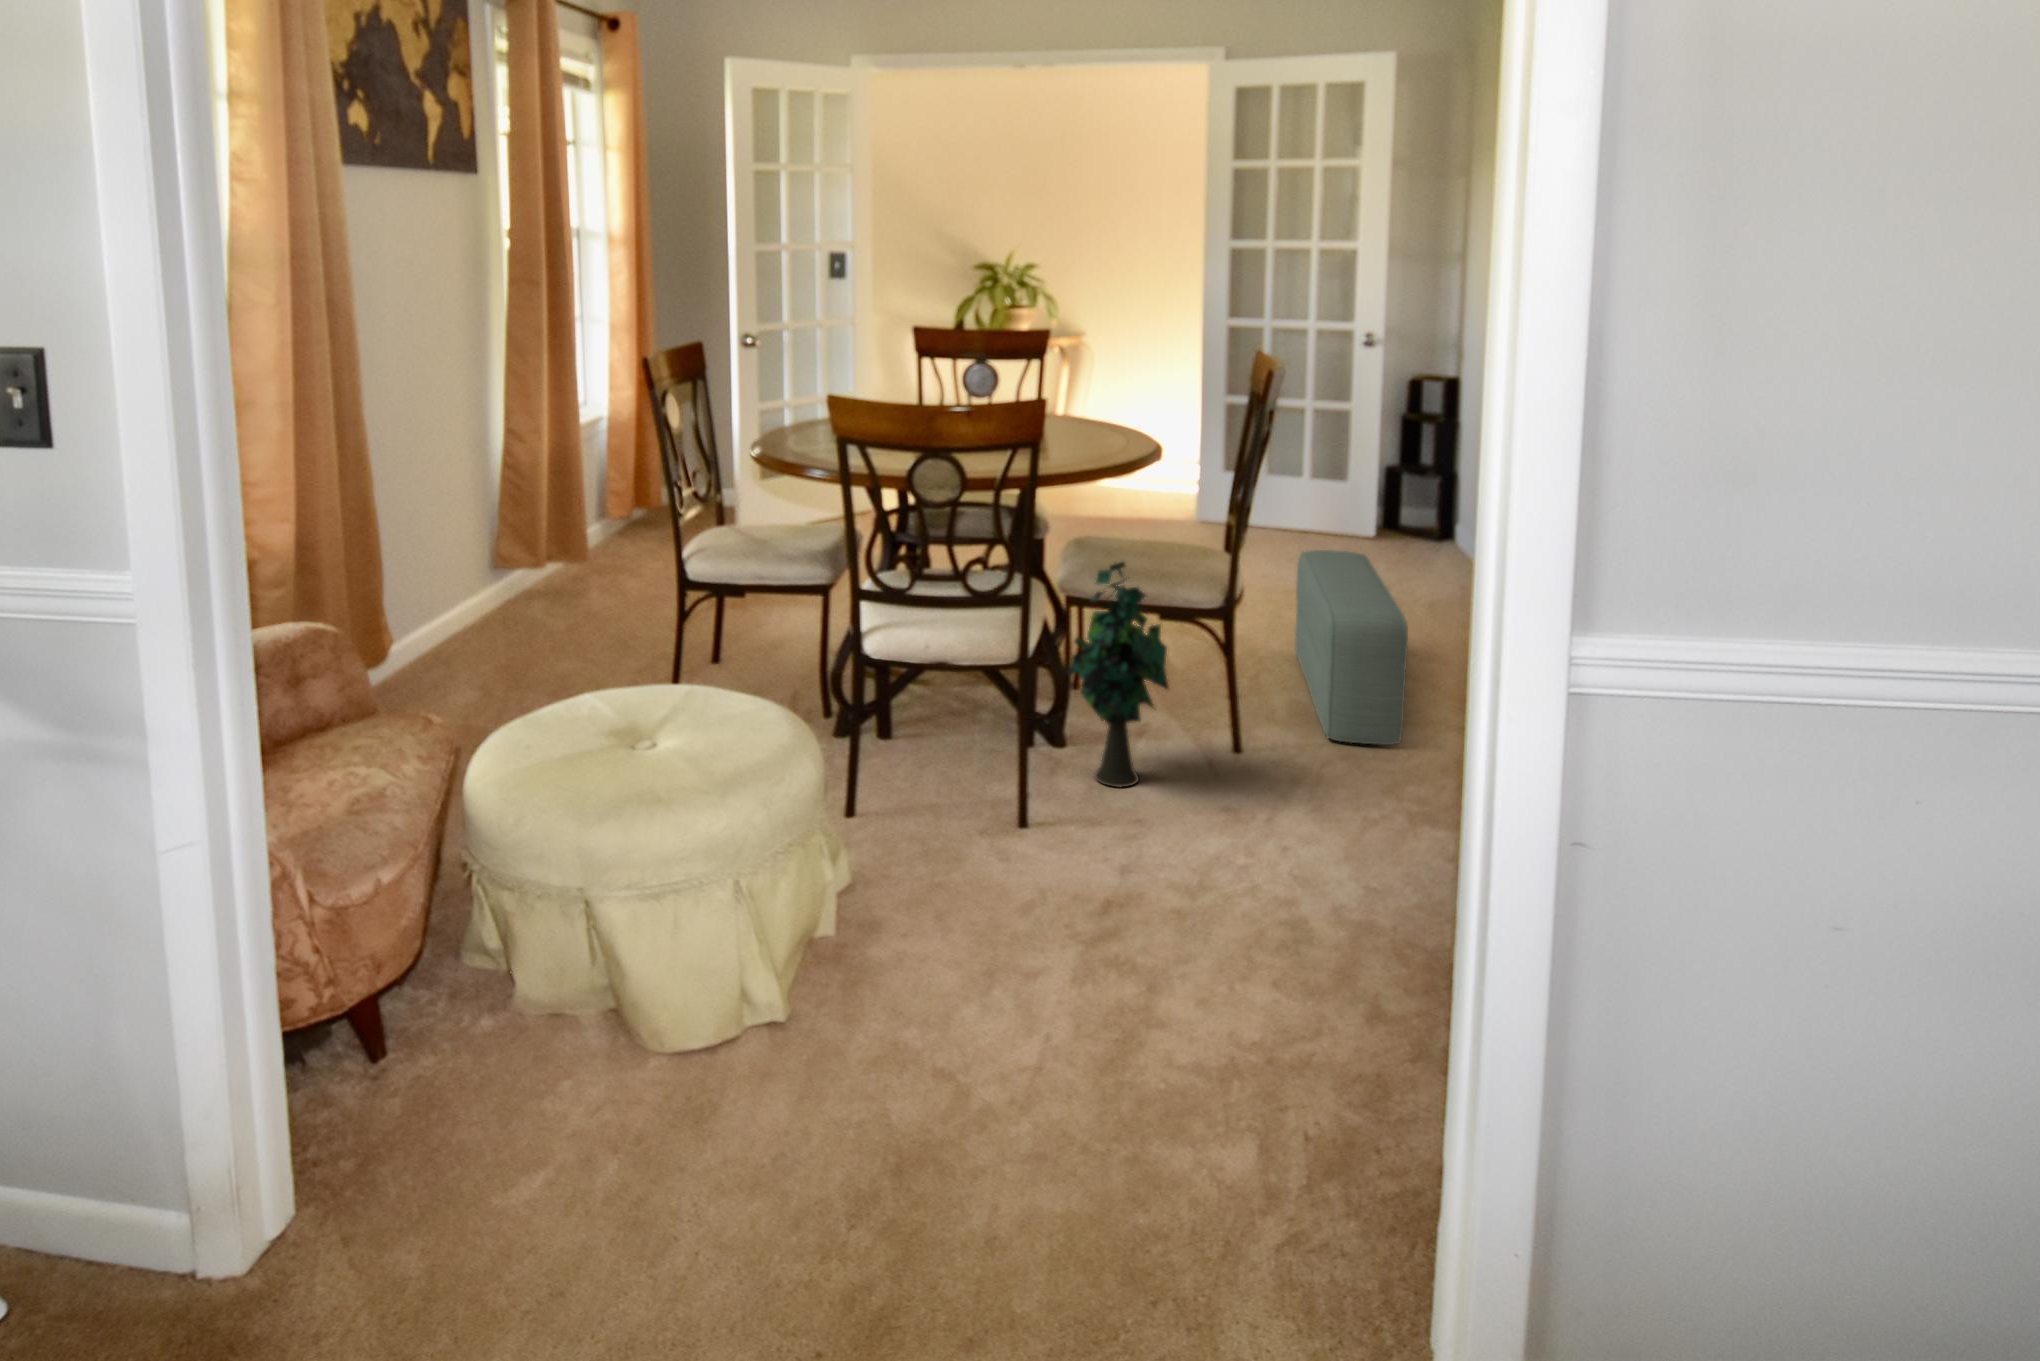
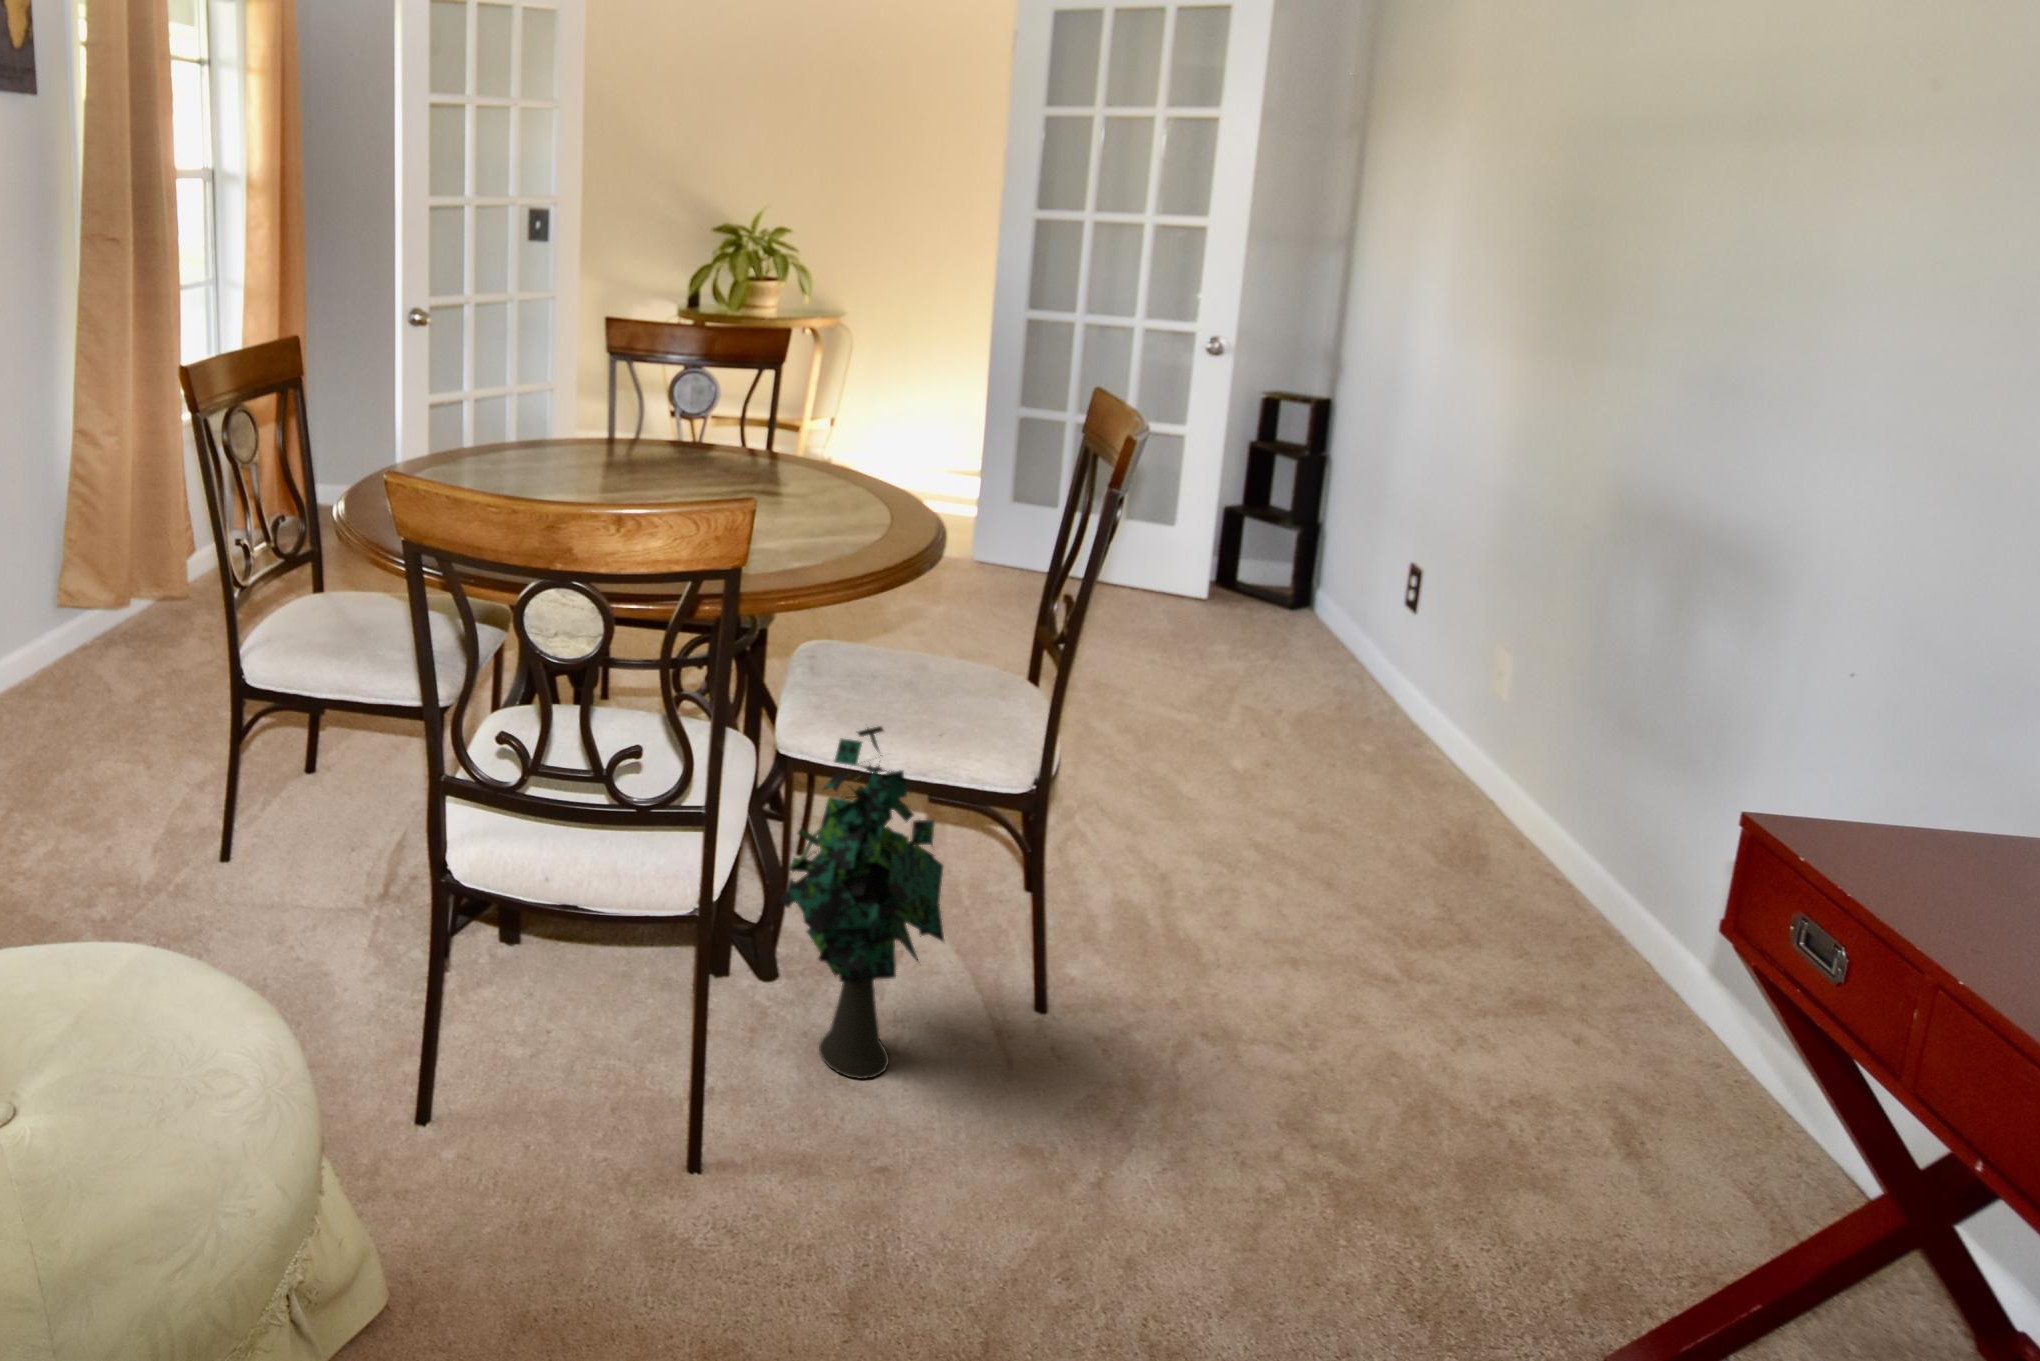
pouf: present [1295,550,1408,745] -> none [1120,667,1323,1012]

